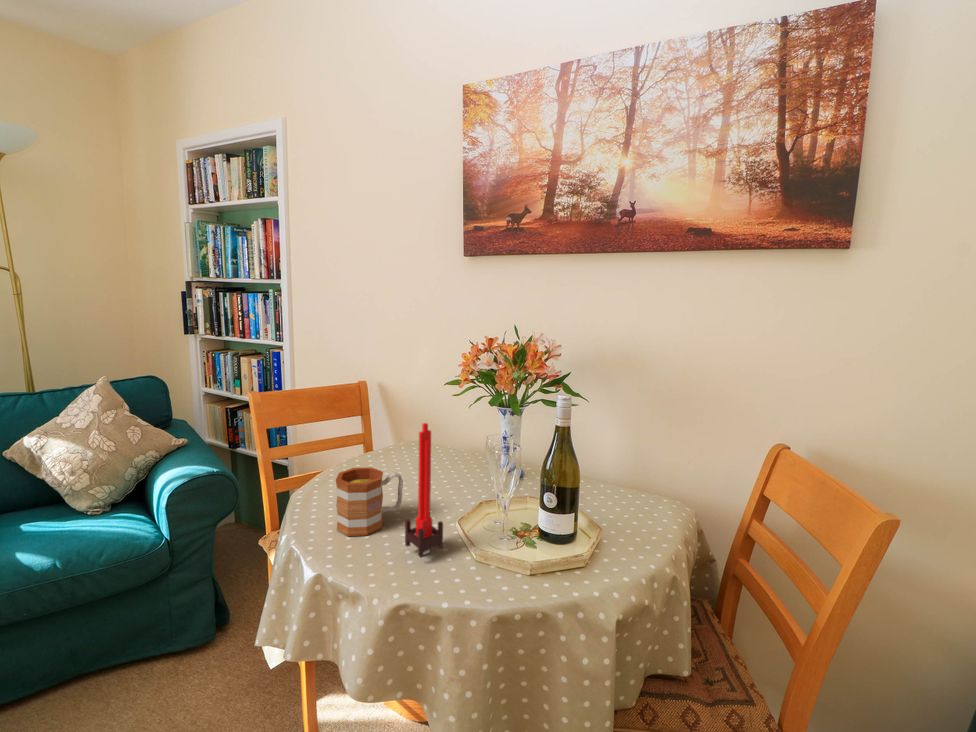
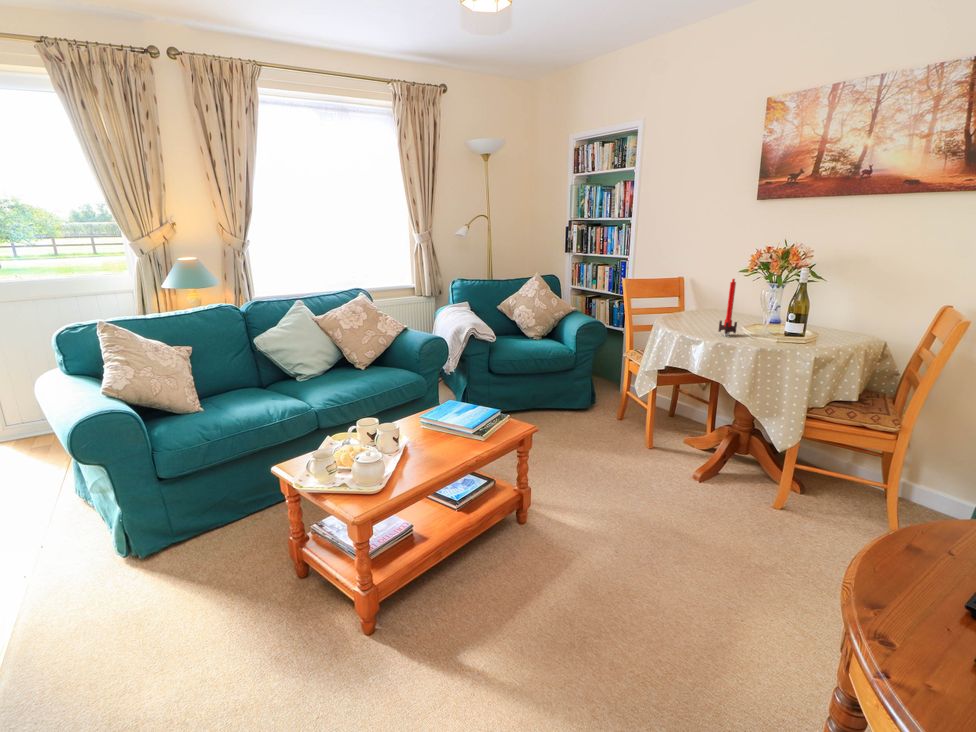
mug: present [336,467,403,536] -> none [685,305,716,331]

